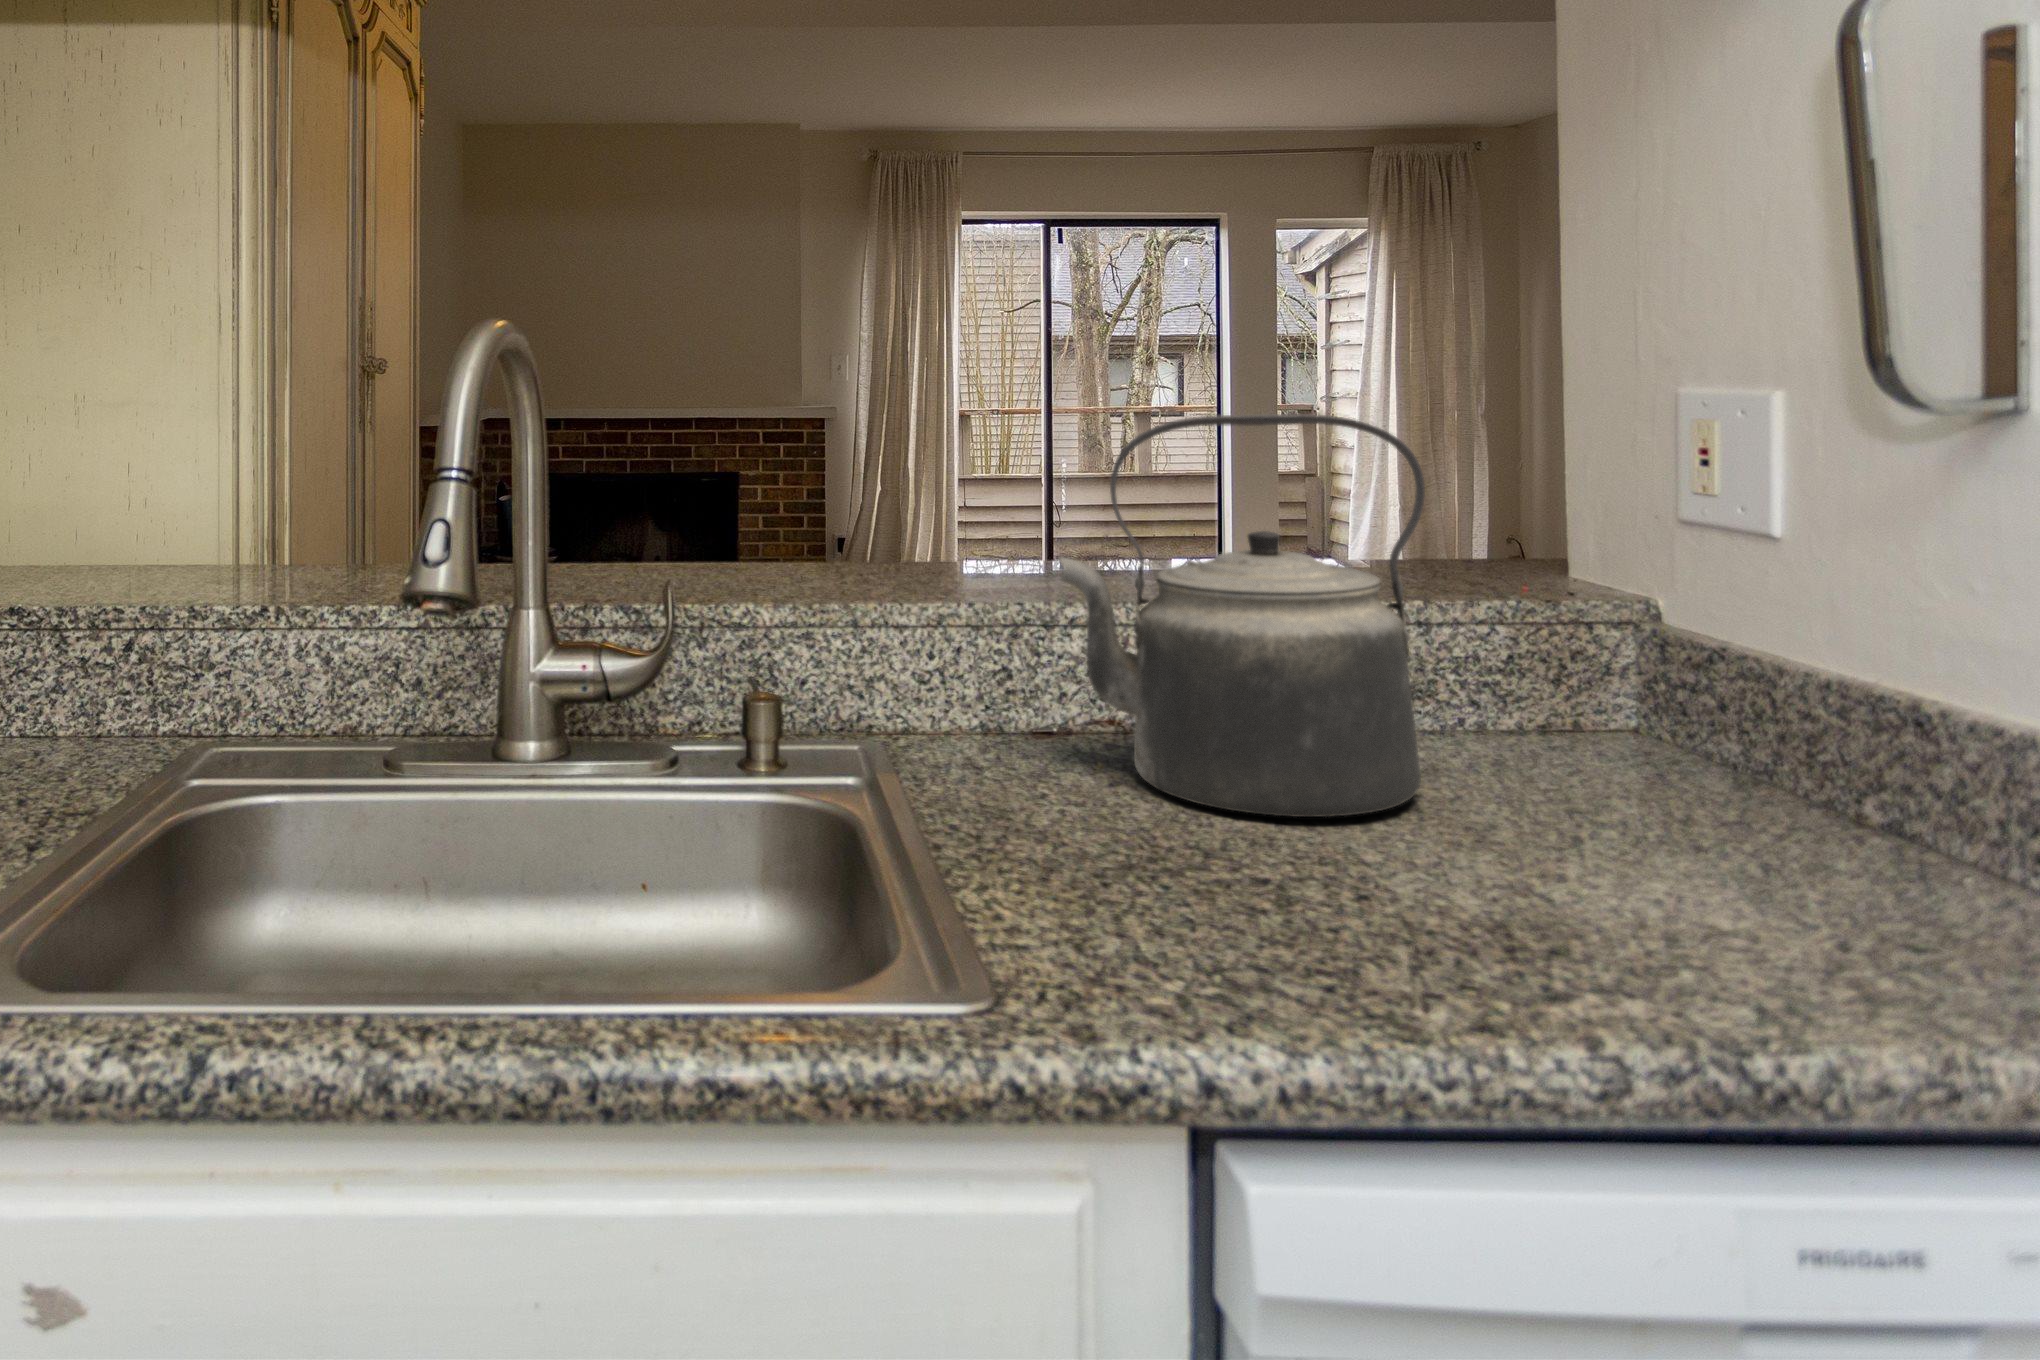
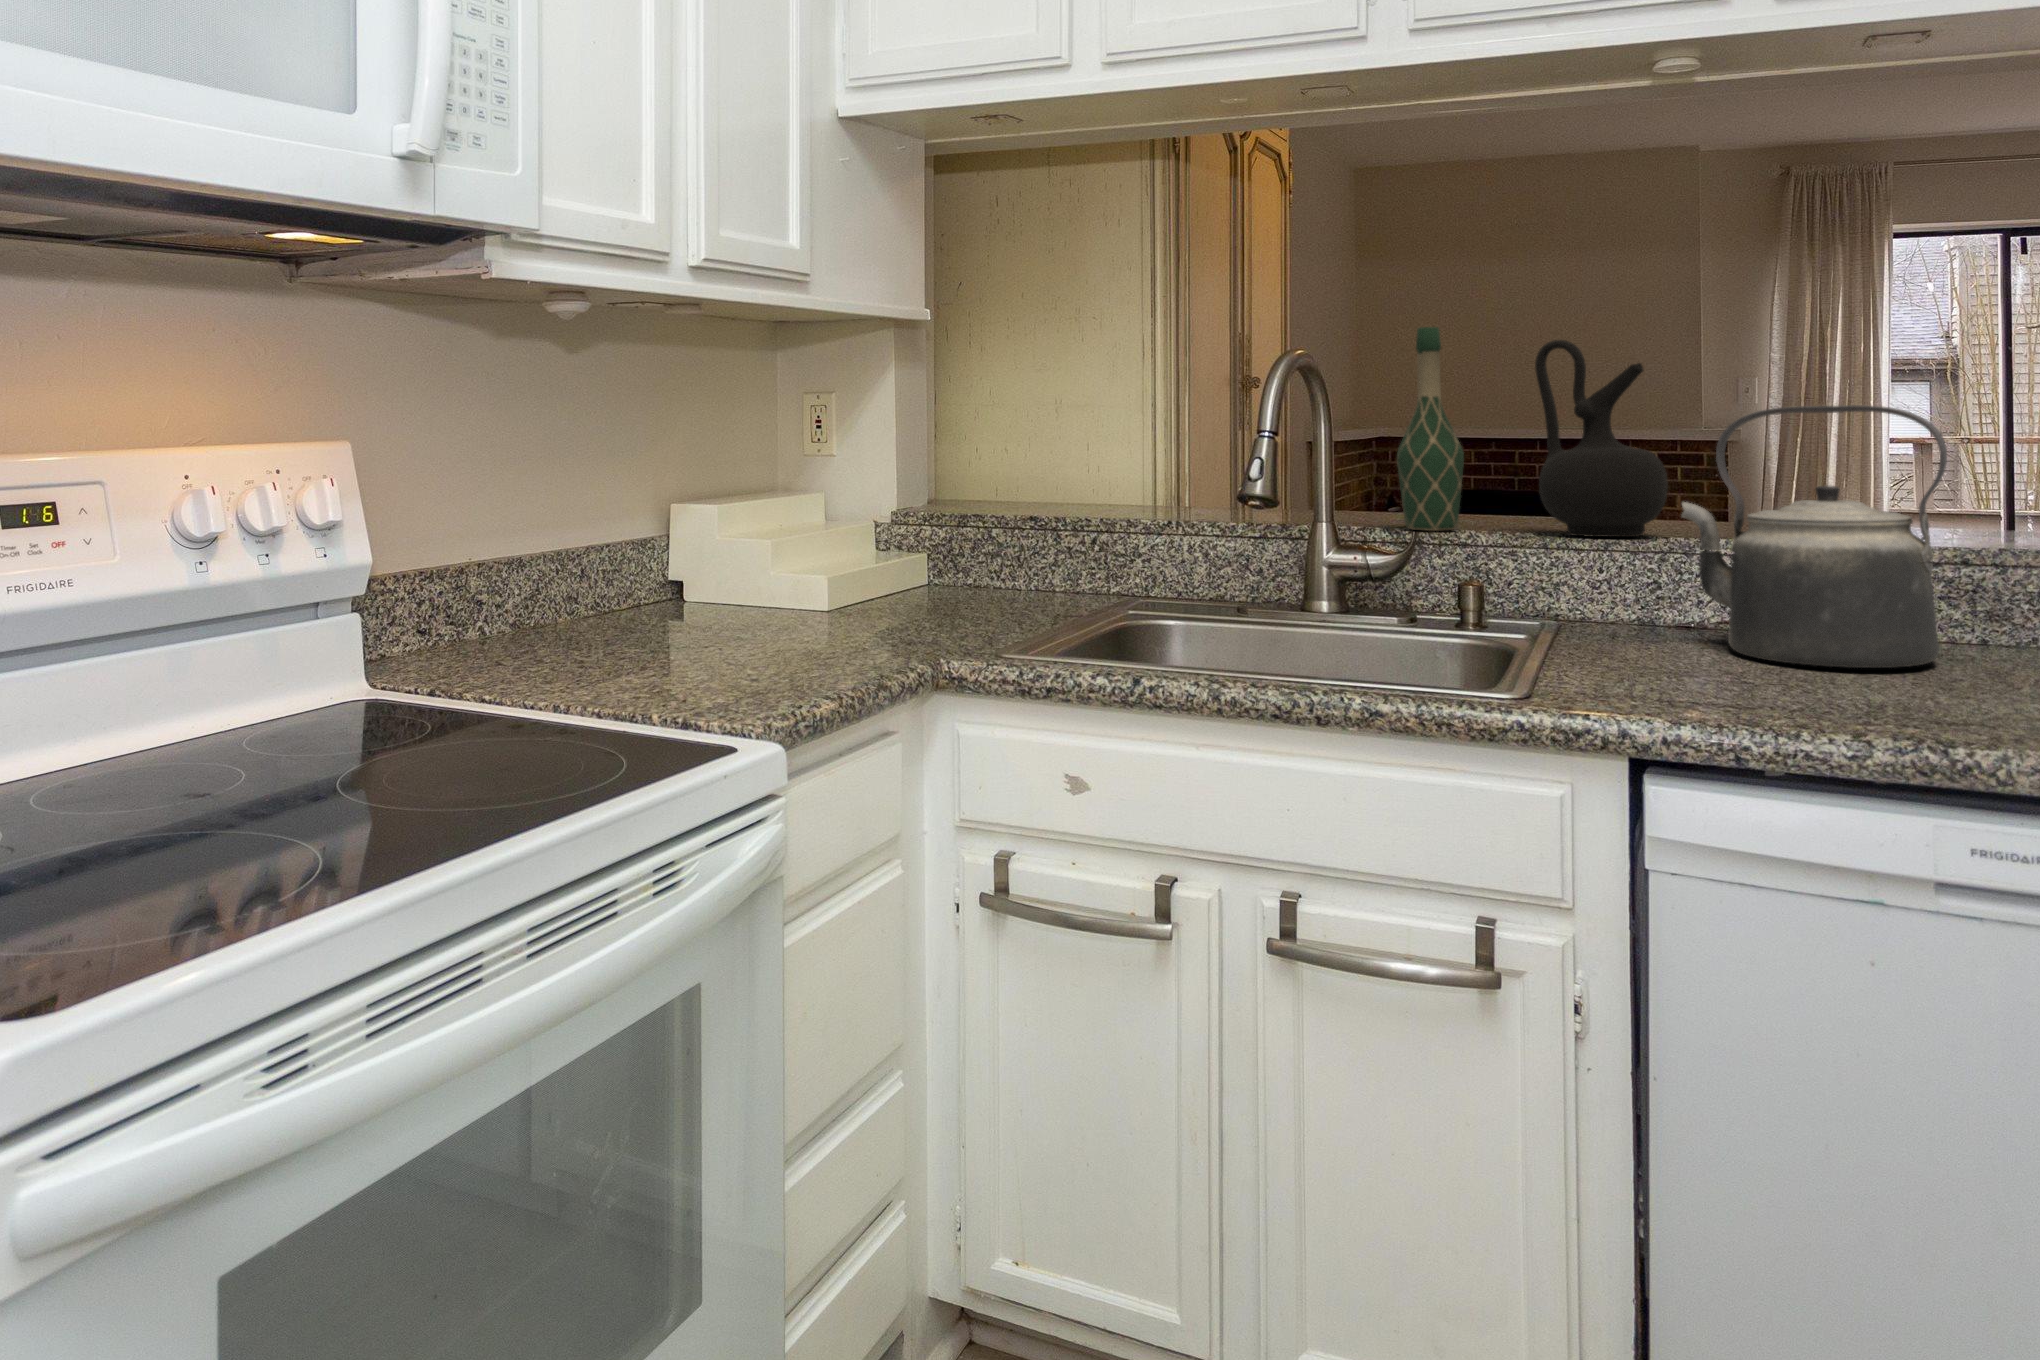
wine bottle: none [624,290,722,601] -> present [1397,327,1464,531]
ceramic jug: none [819,312,1001,603] -> present [1535,340,1668,537]

